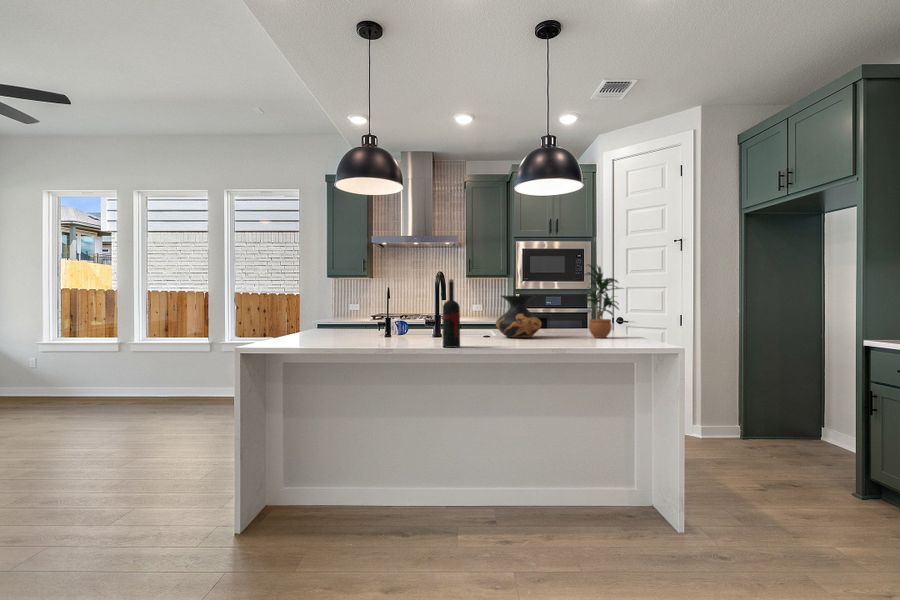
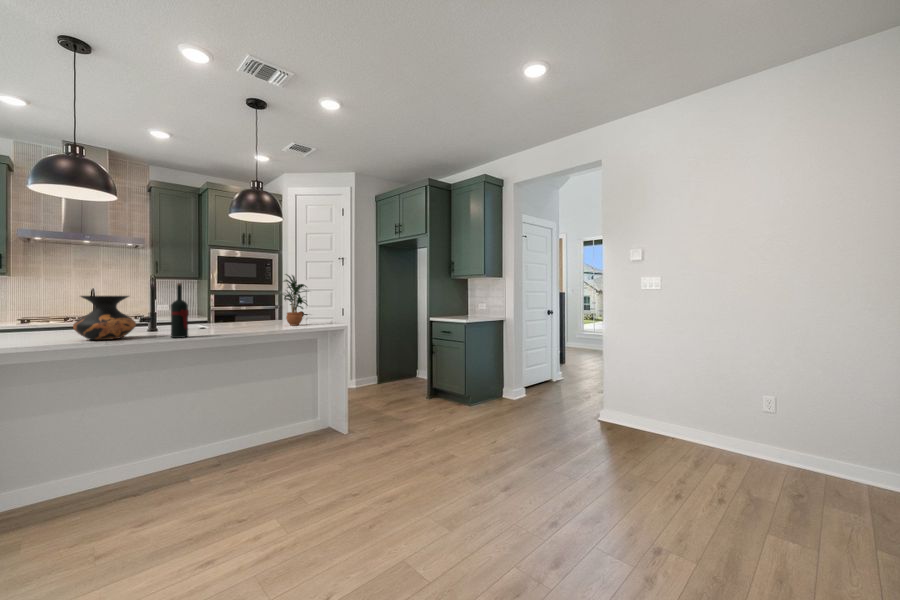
vase: present [496,296,541,338] -> present [73,296,136,340]

